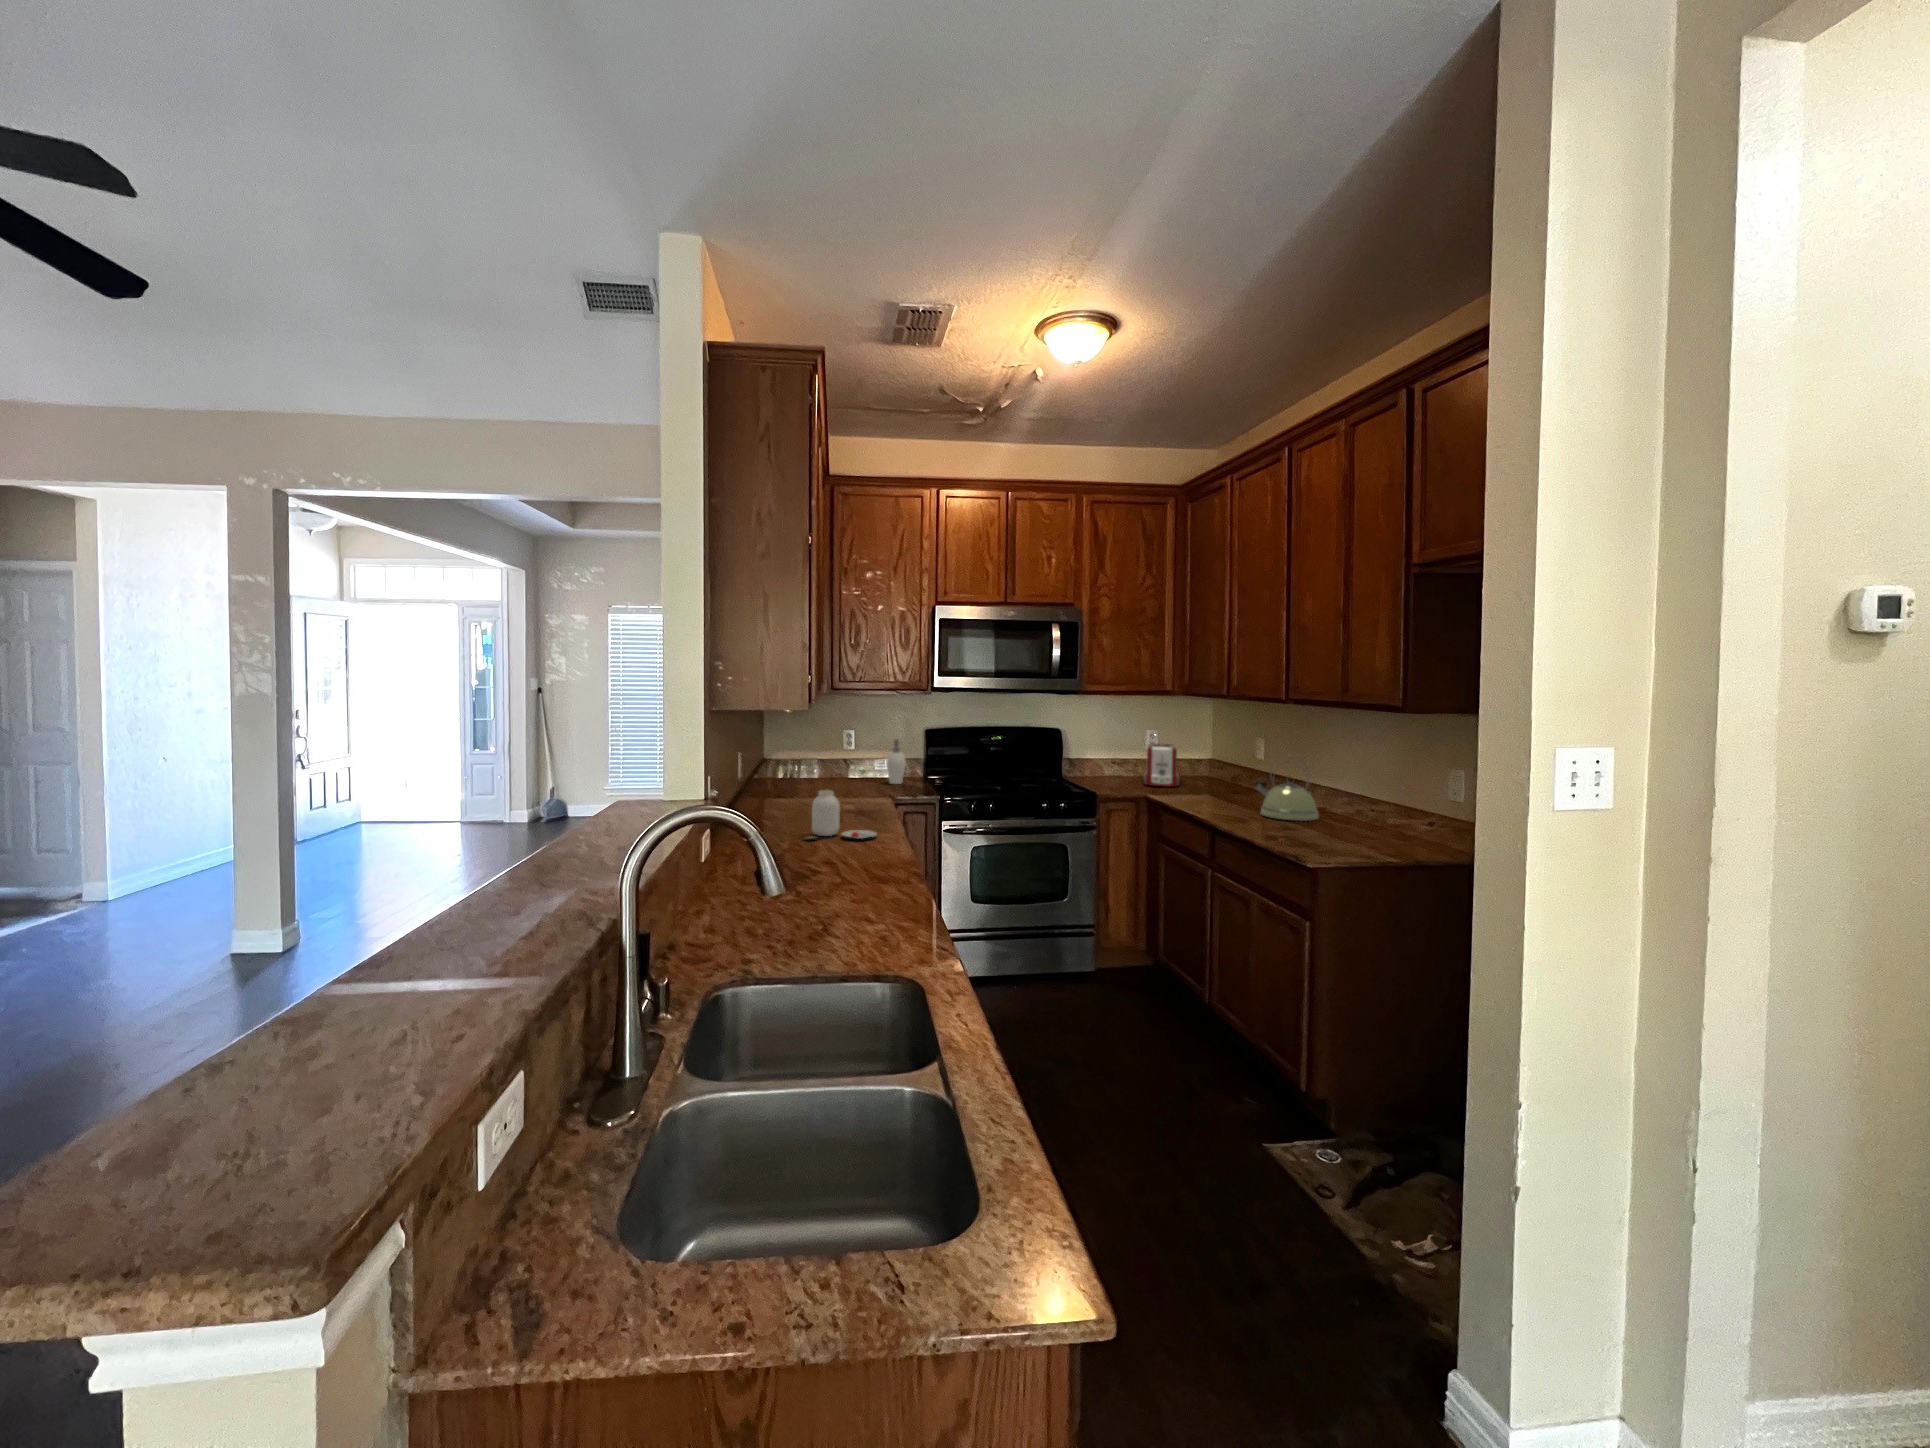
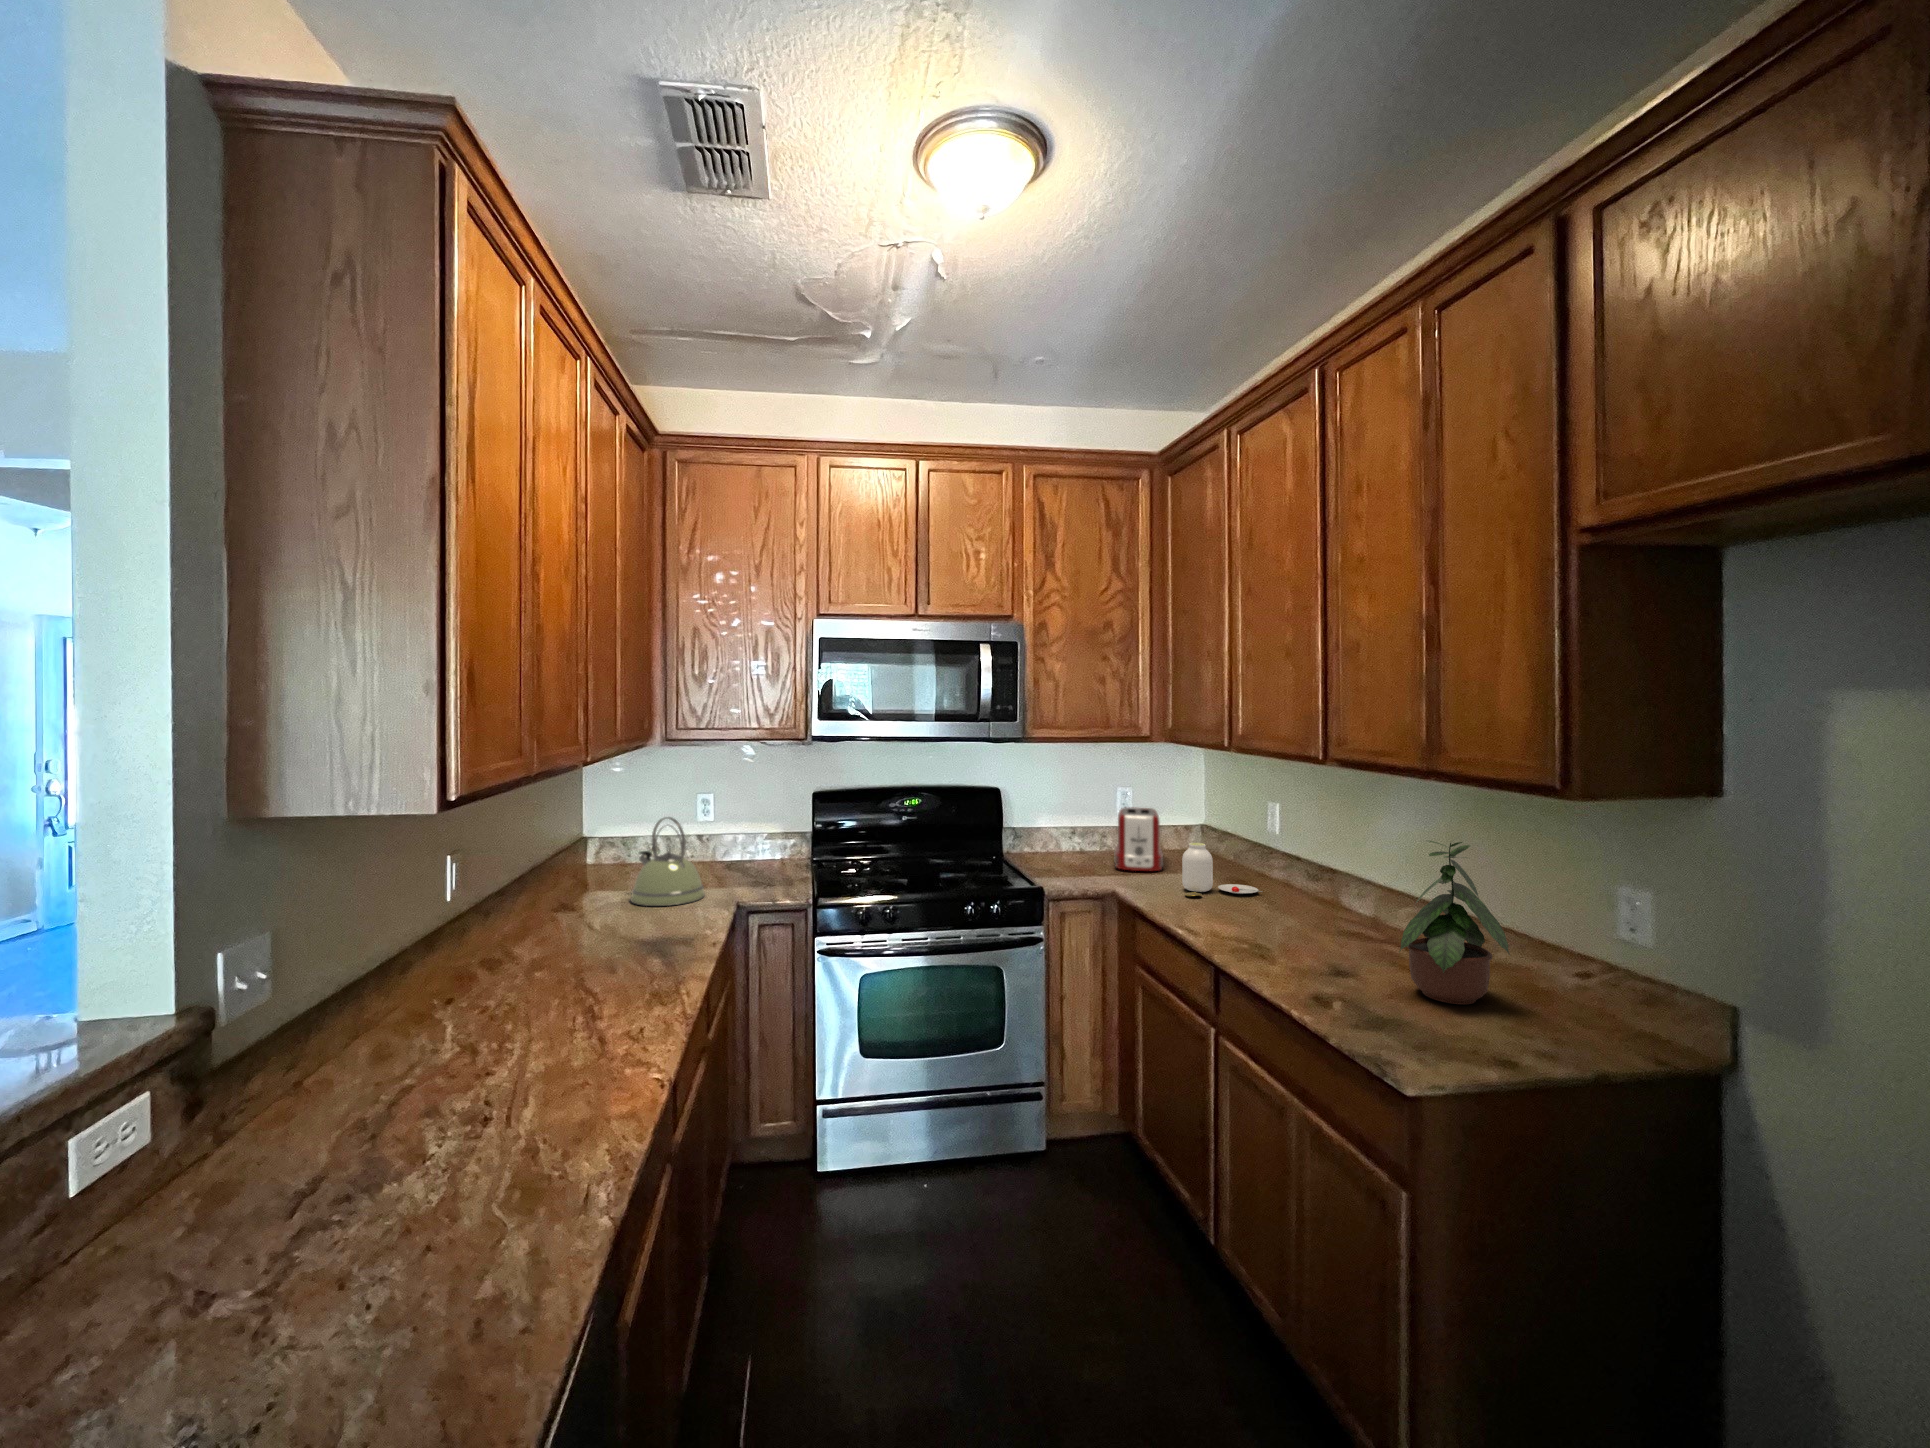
soap dispenser: present [886,739,906,784] -> none [746,811,781,877]
potted plant: none [1320,744,1395,846] -> present [1399,841,1510,1004]
kettle: present [1254,755,1319,821] -> present [630,817,705,906]
jar: present [805,790,876,839] -> present [1182,843,1262,896]

